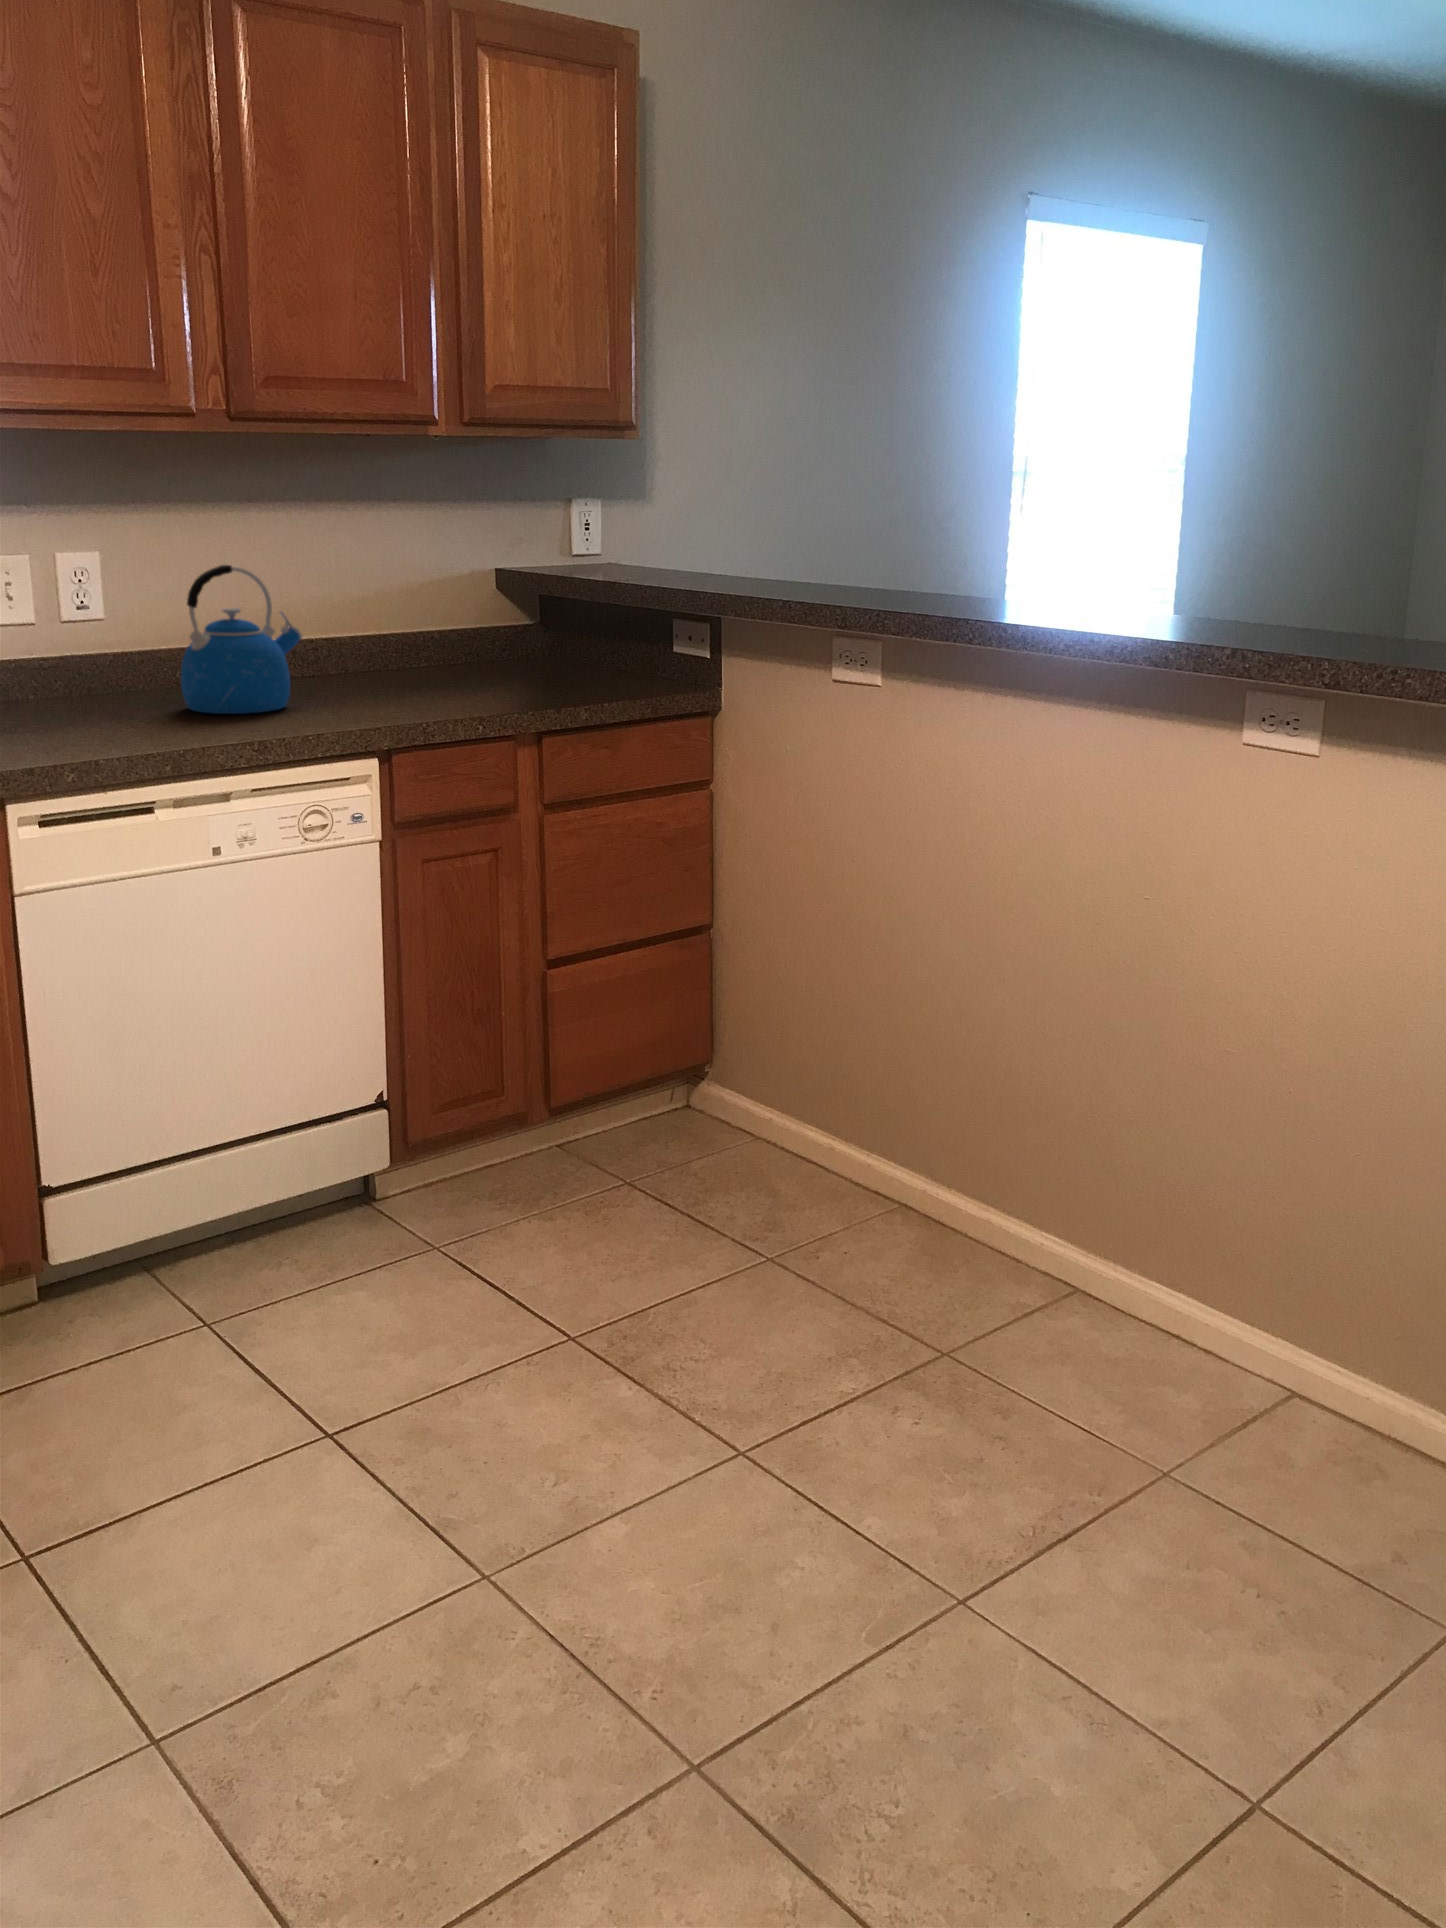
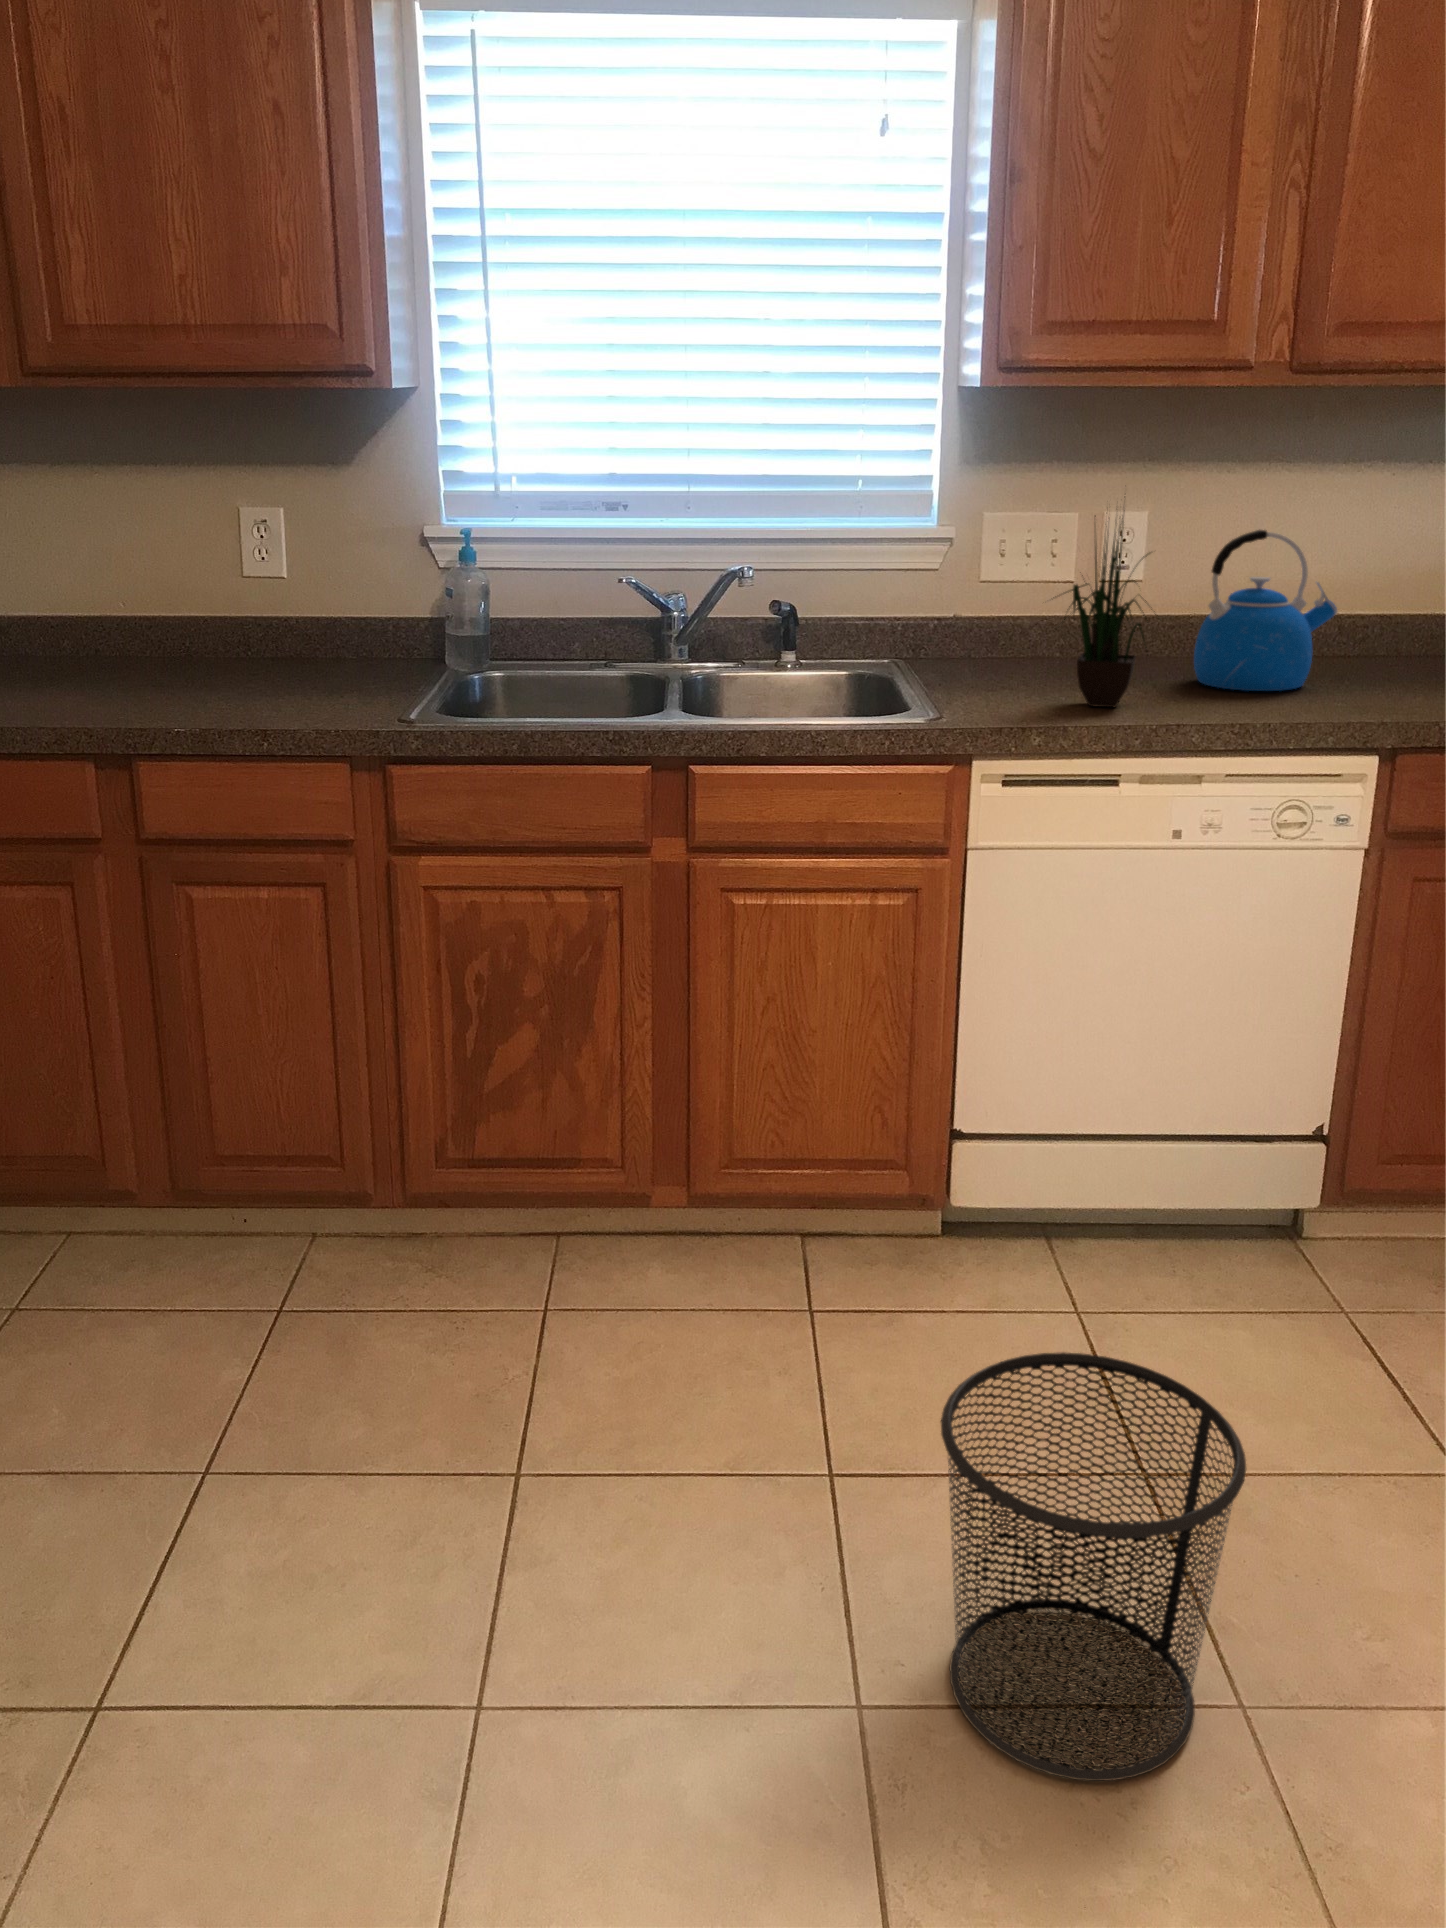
potted plant: none [37,513,162,740] -> present [1053,510,1148,707]
waste bin: none [188,1316,470,1706] -> present [941,1352,1246,1781]

